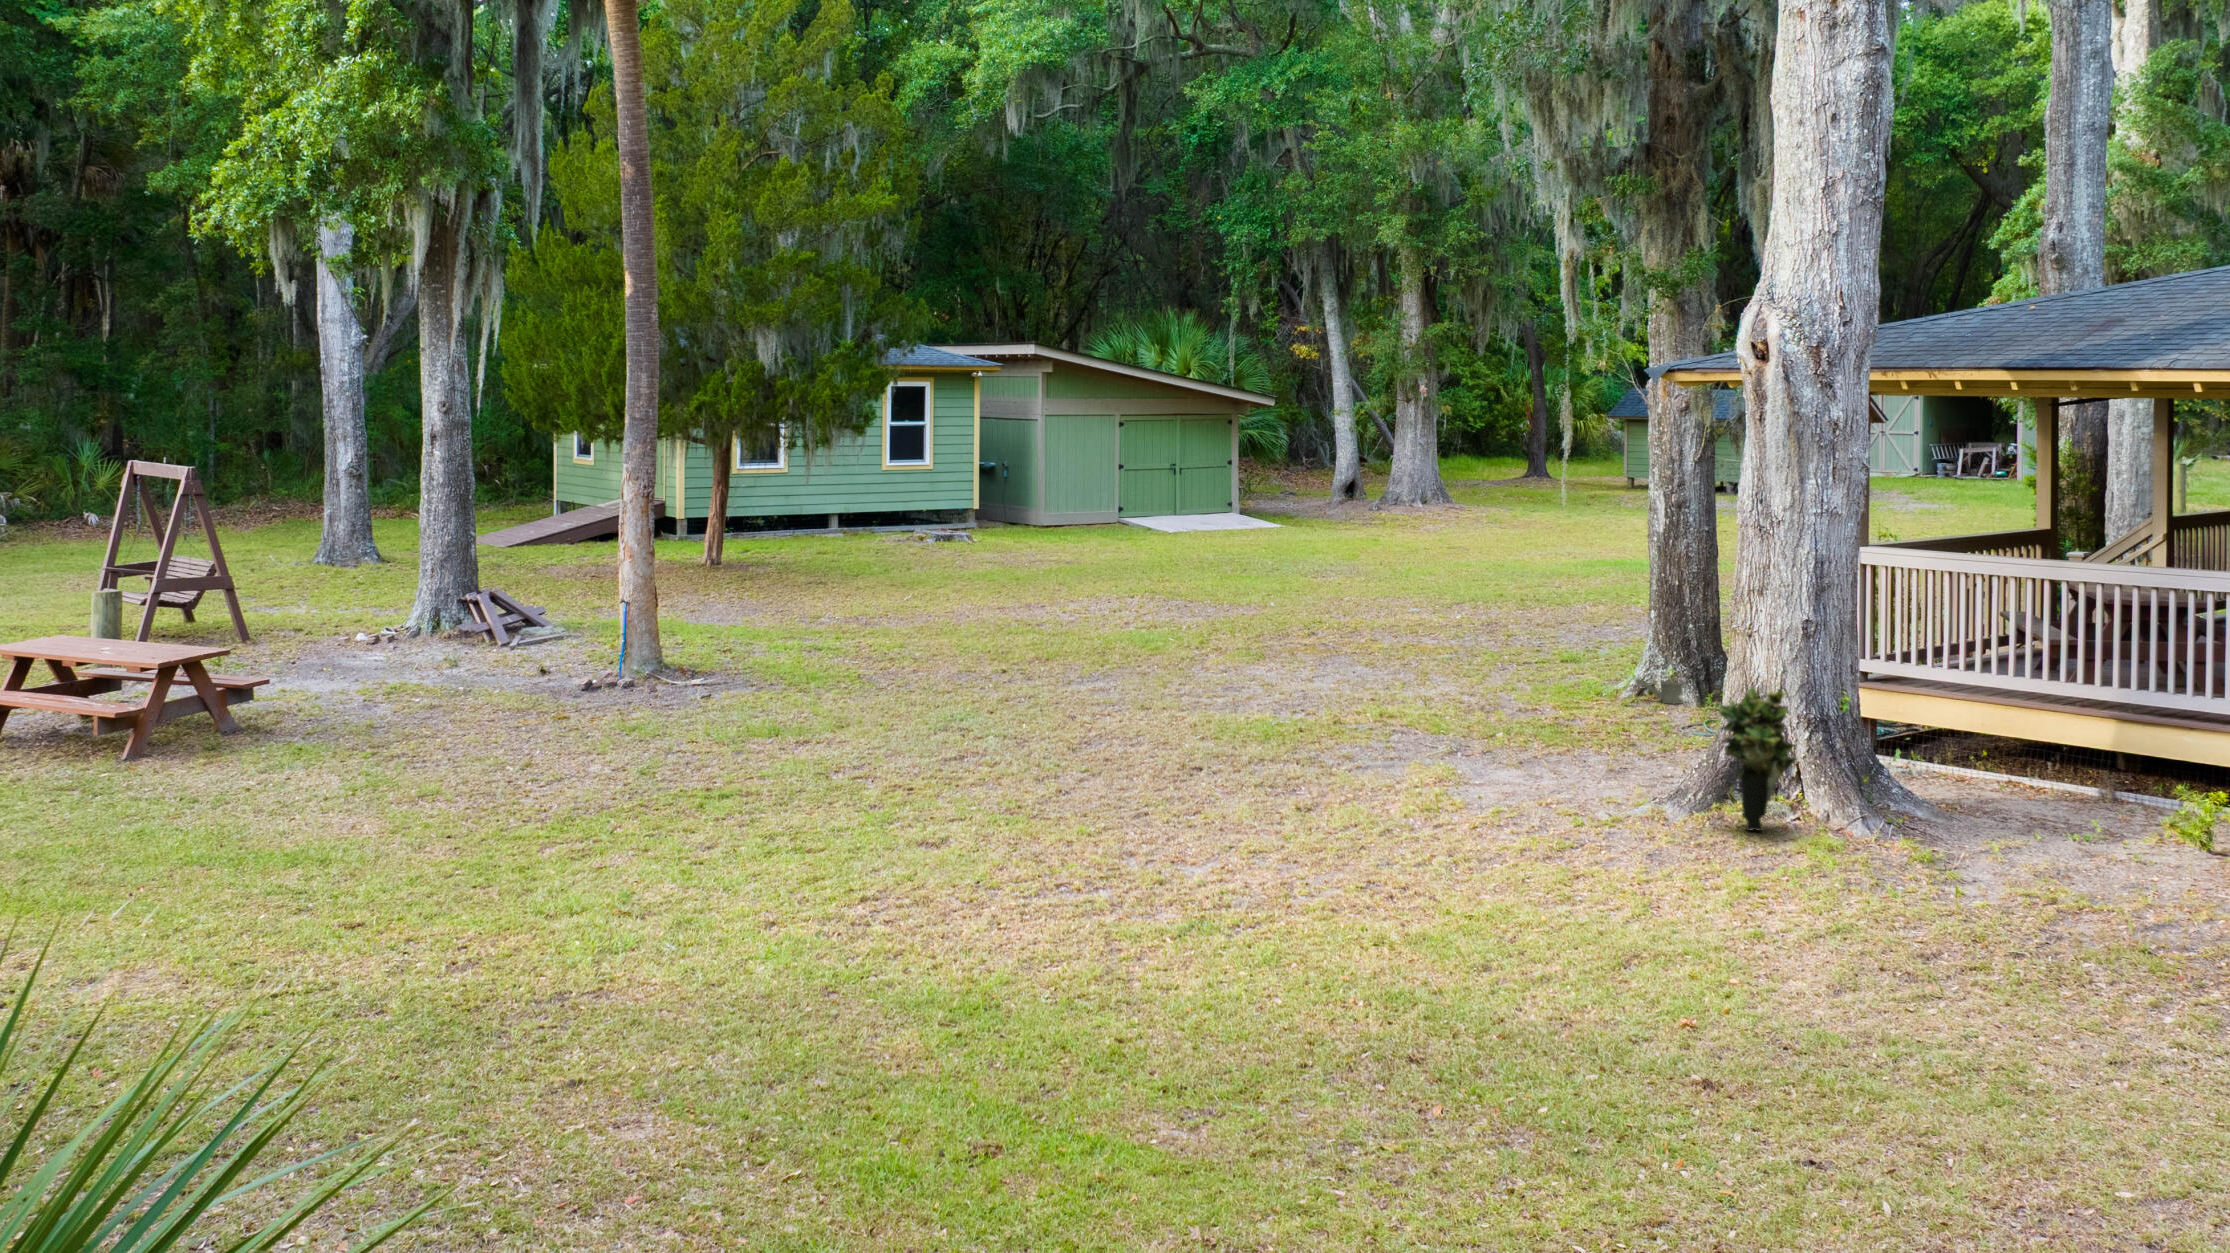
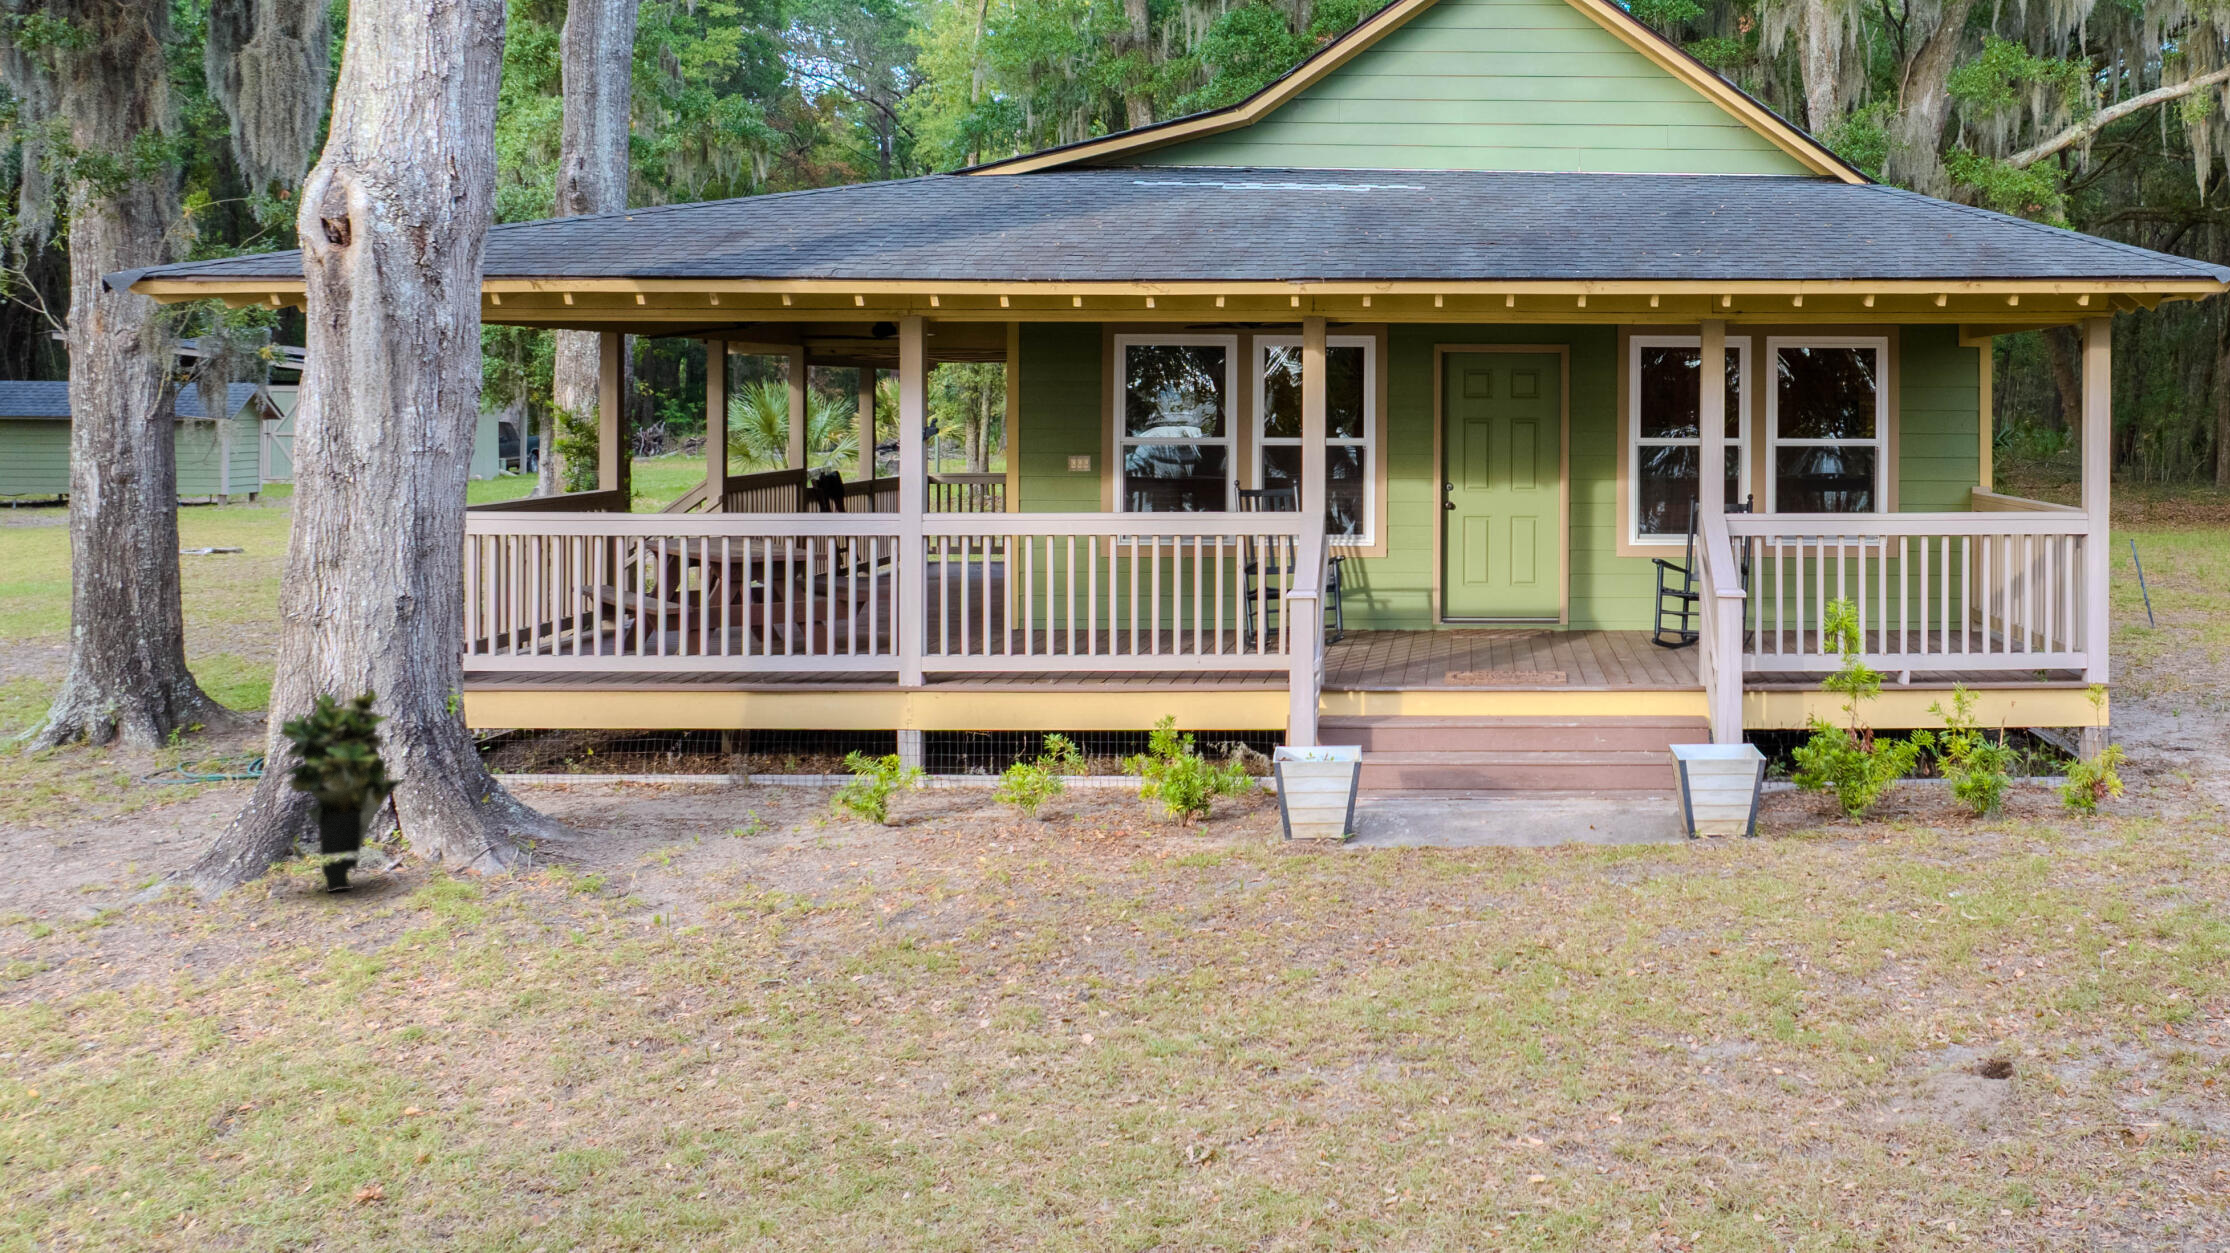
watering can: present [1635,678,1684,704] -> none [51,725,150,760]

